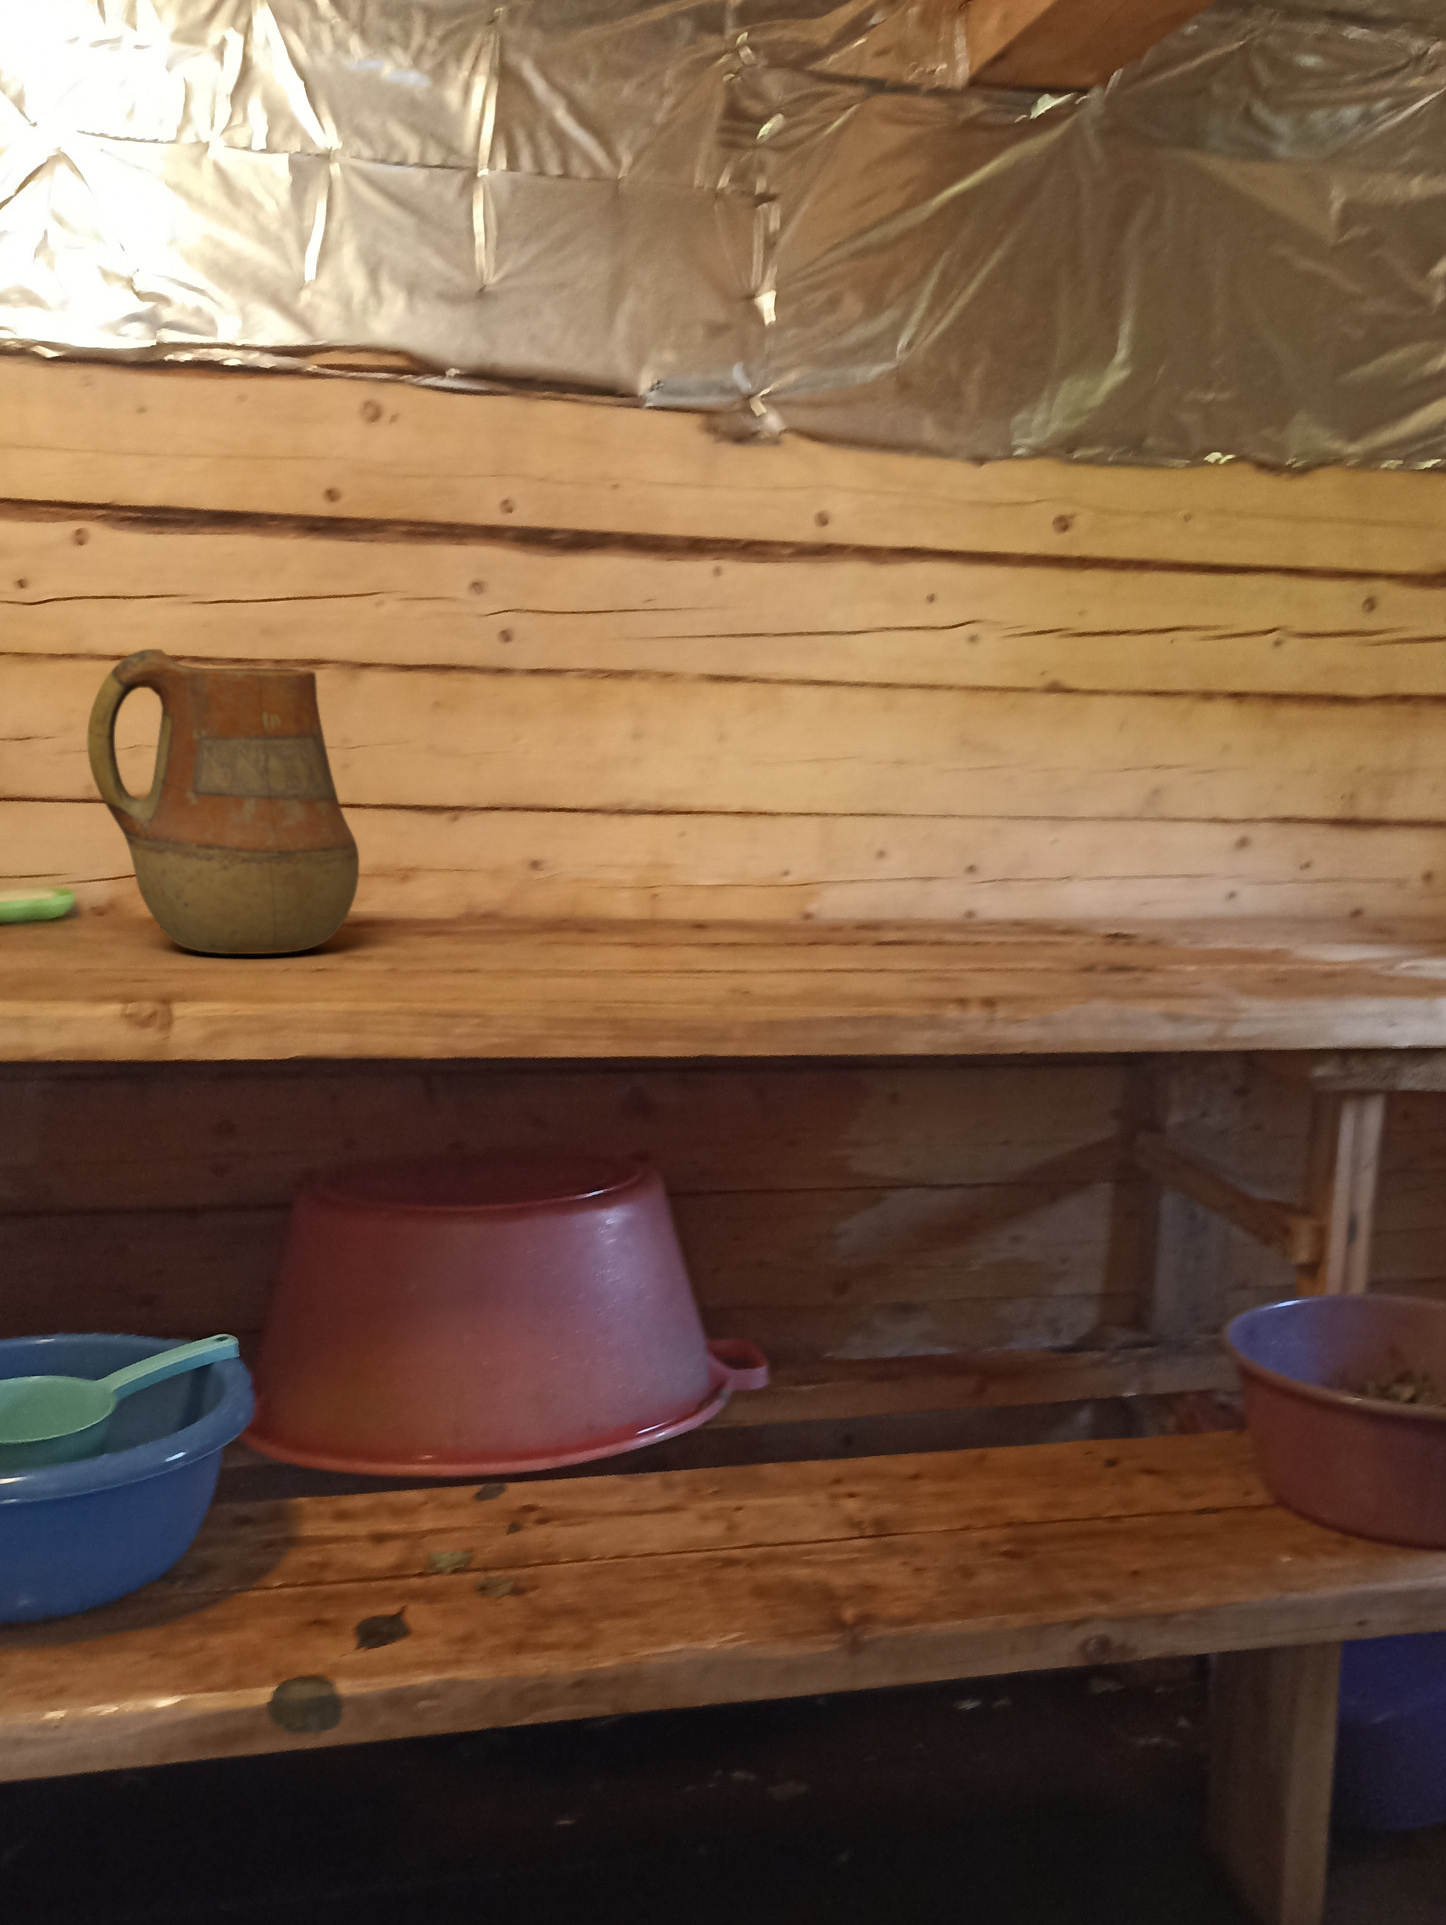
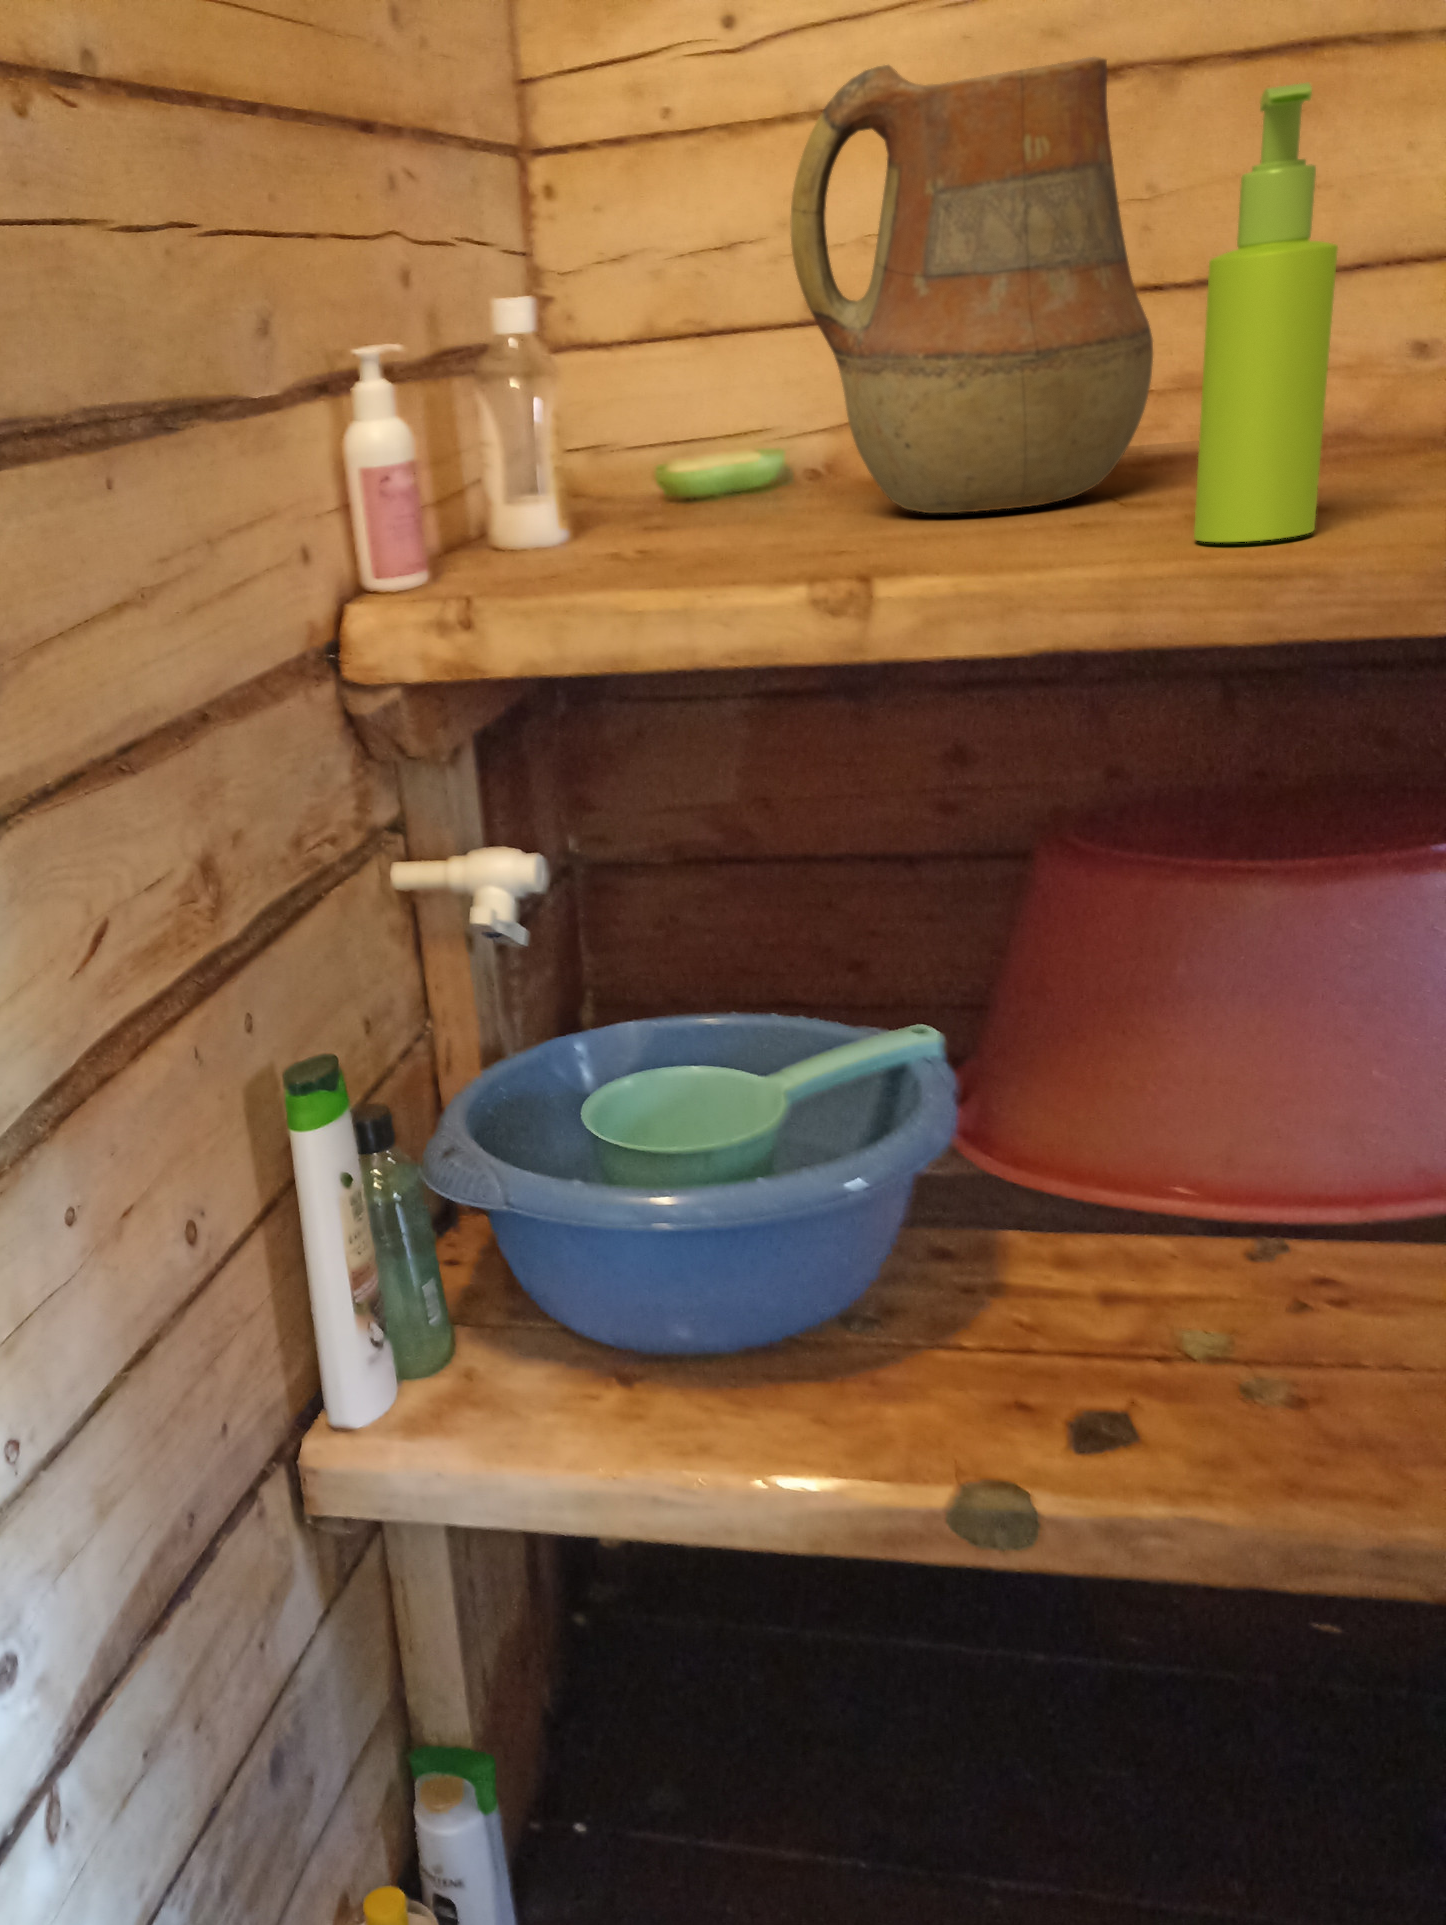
soap dispenser: none [395,720,476,992] -> present [1194,82,1338,542]

